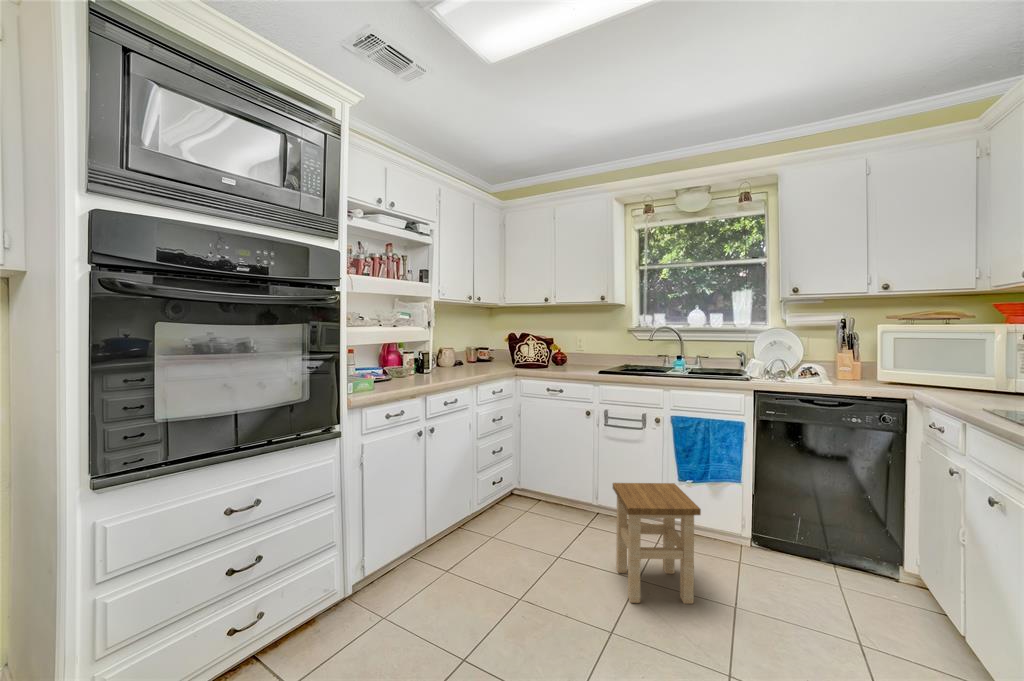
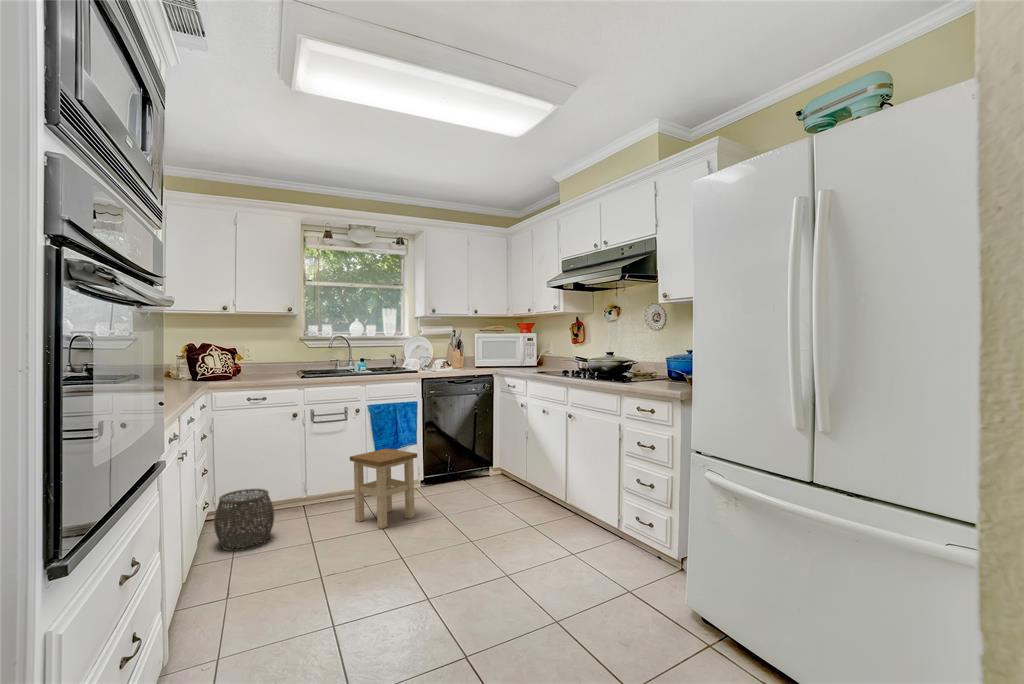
woven basket: none [470,485,529,554] -> present [214,489,274,549]

